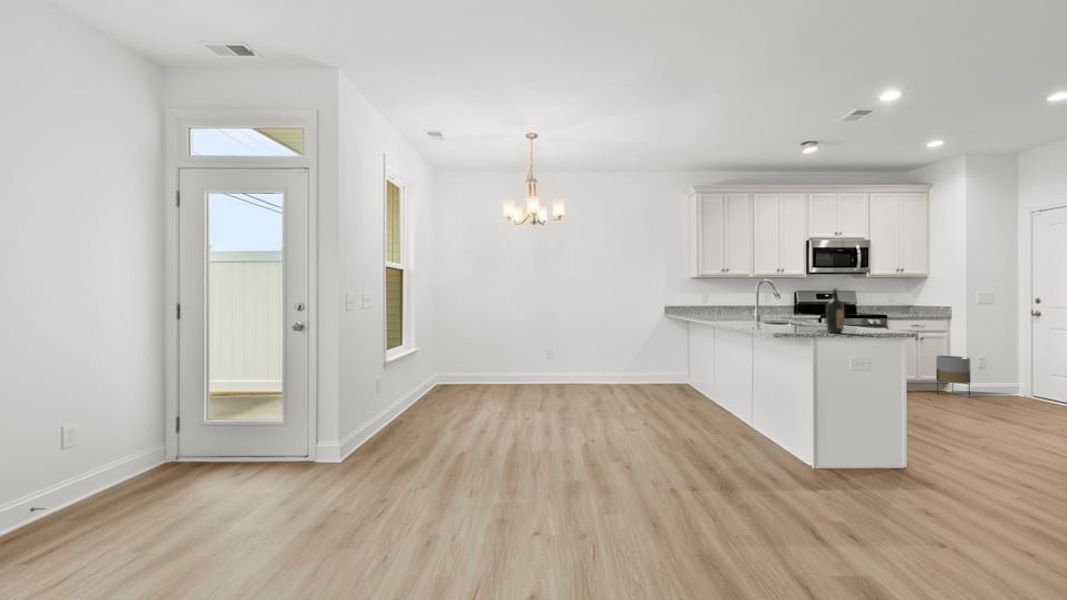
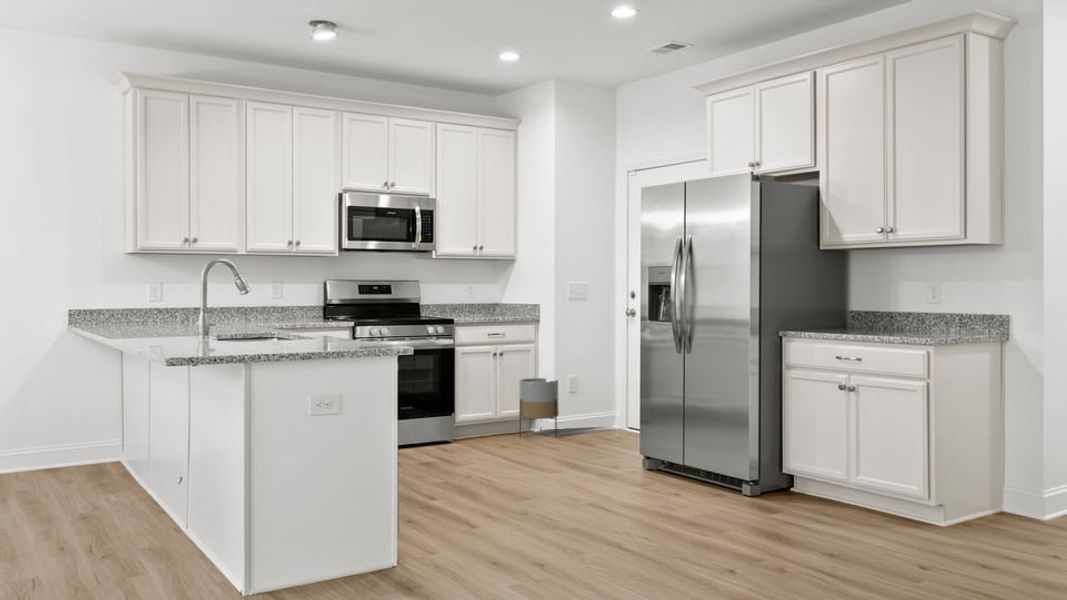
wine bottle: present [826,288,844,333] -> none [258,275,287,356]

